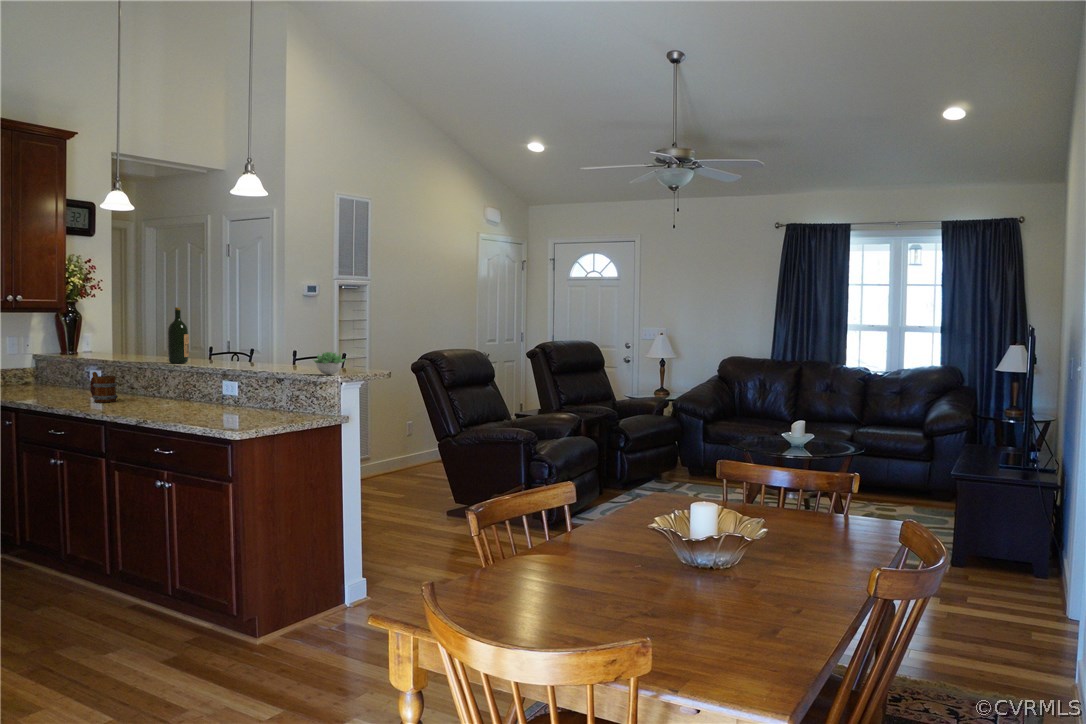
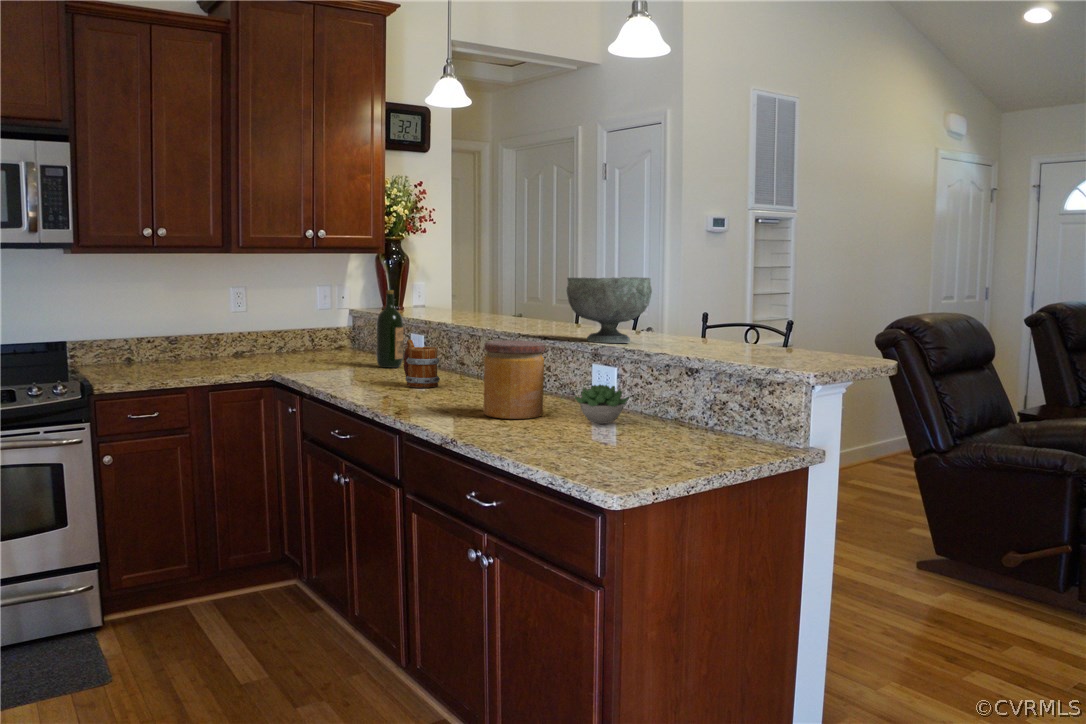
wine bottle: present [168,307,189,364] -> present [376,290,403,368]
decorative bowl: none [204,329,258,368] -> present [567,277,652,343]
succulent plant: present [314,352,345,375] -> present [574,385,629,424]
jar: none [152,368,191,414] -> present [484,340,545,419]

